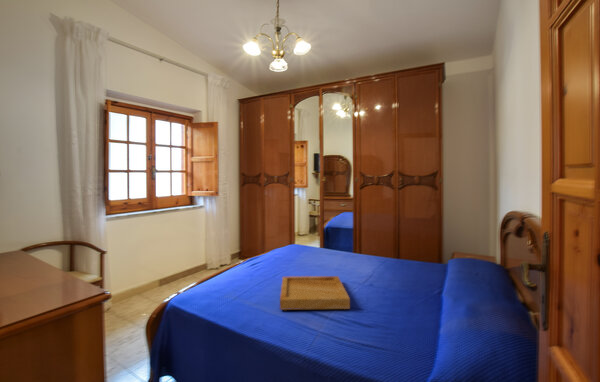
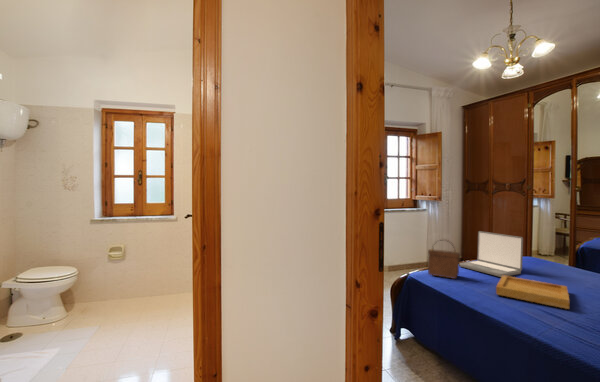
laptop: none [236,226,297,278] -> present [459,231,523,277]
handbag: none [196,245,237,298] -> present [428,240,460,279]

